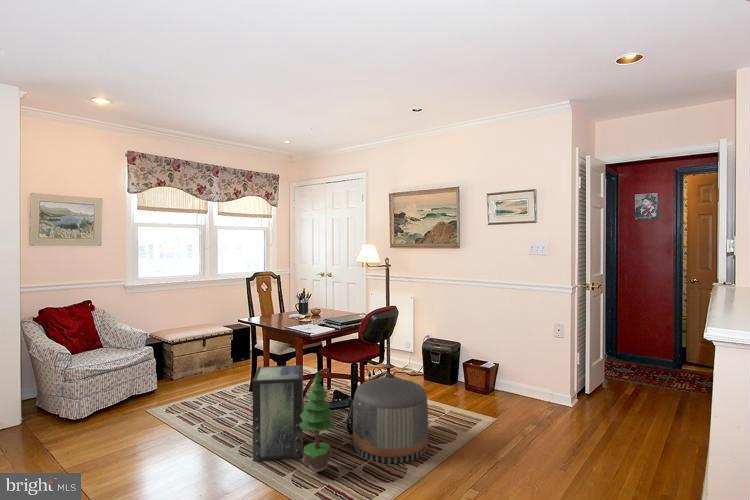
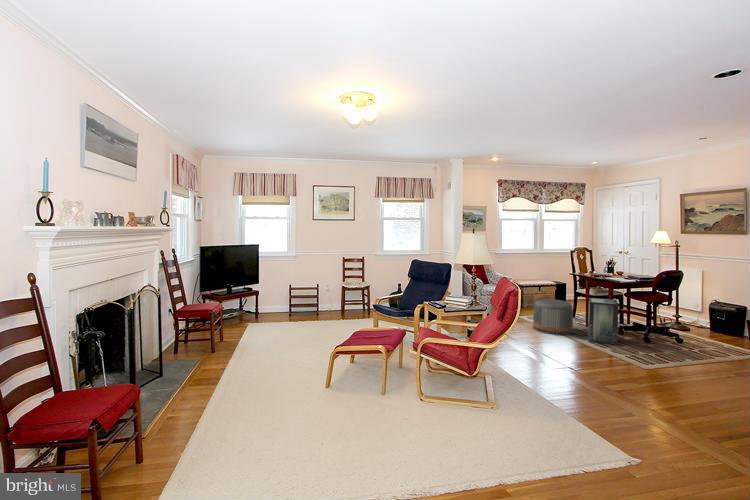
potted tree: present [299,373,334,472] -> none [618,300,640,351]
pouf: present [353,378,428,463] -> present [533,299,573,335]

